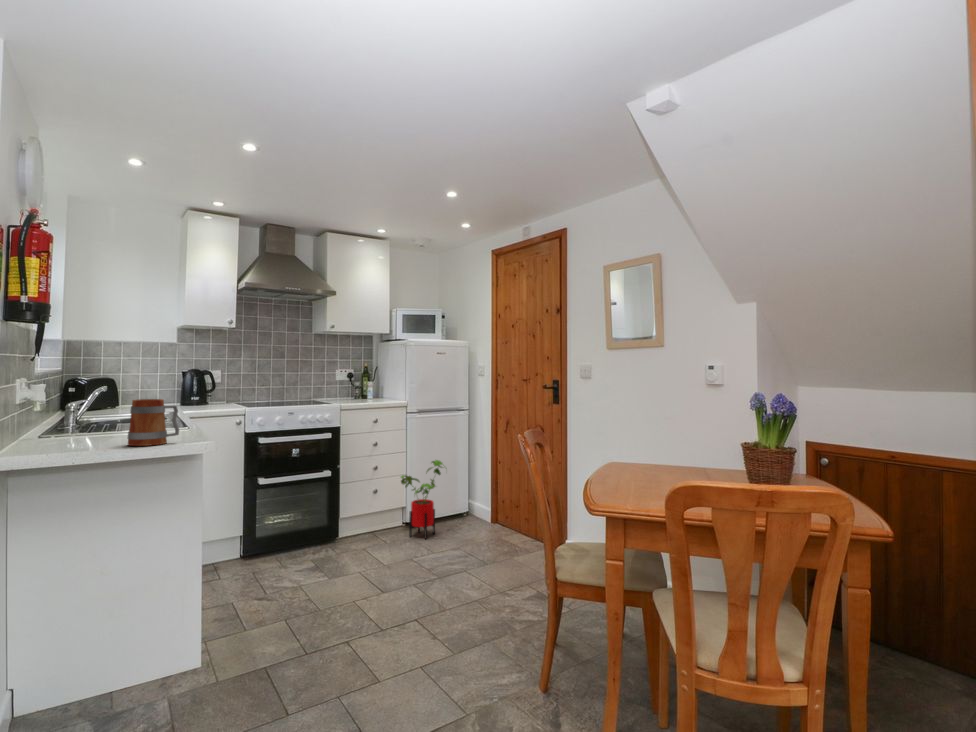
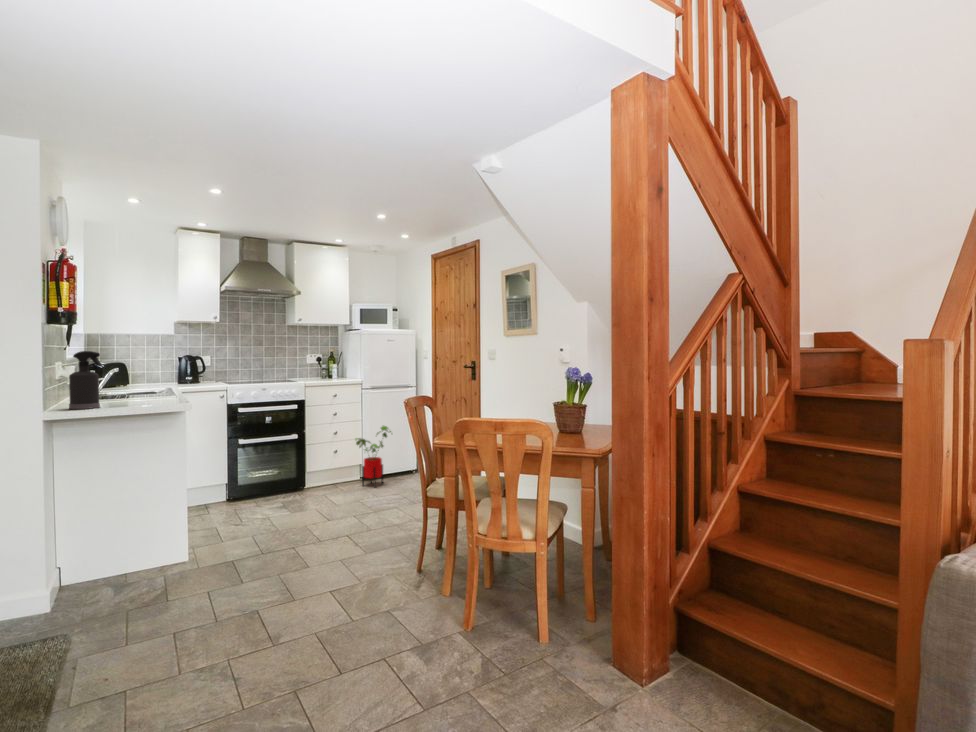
spray bottle: none [31,362,85,451] -> present [69,351,102,409]
mug: present [128,399,179,446] -> none [132,376,167,406]

